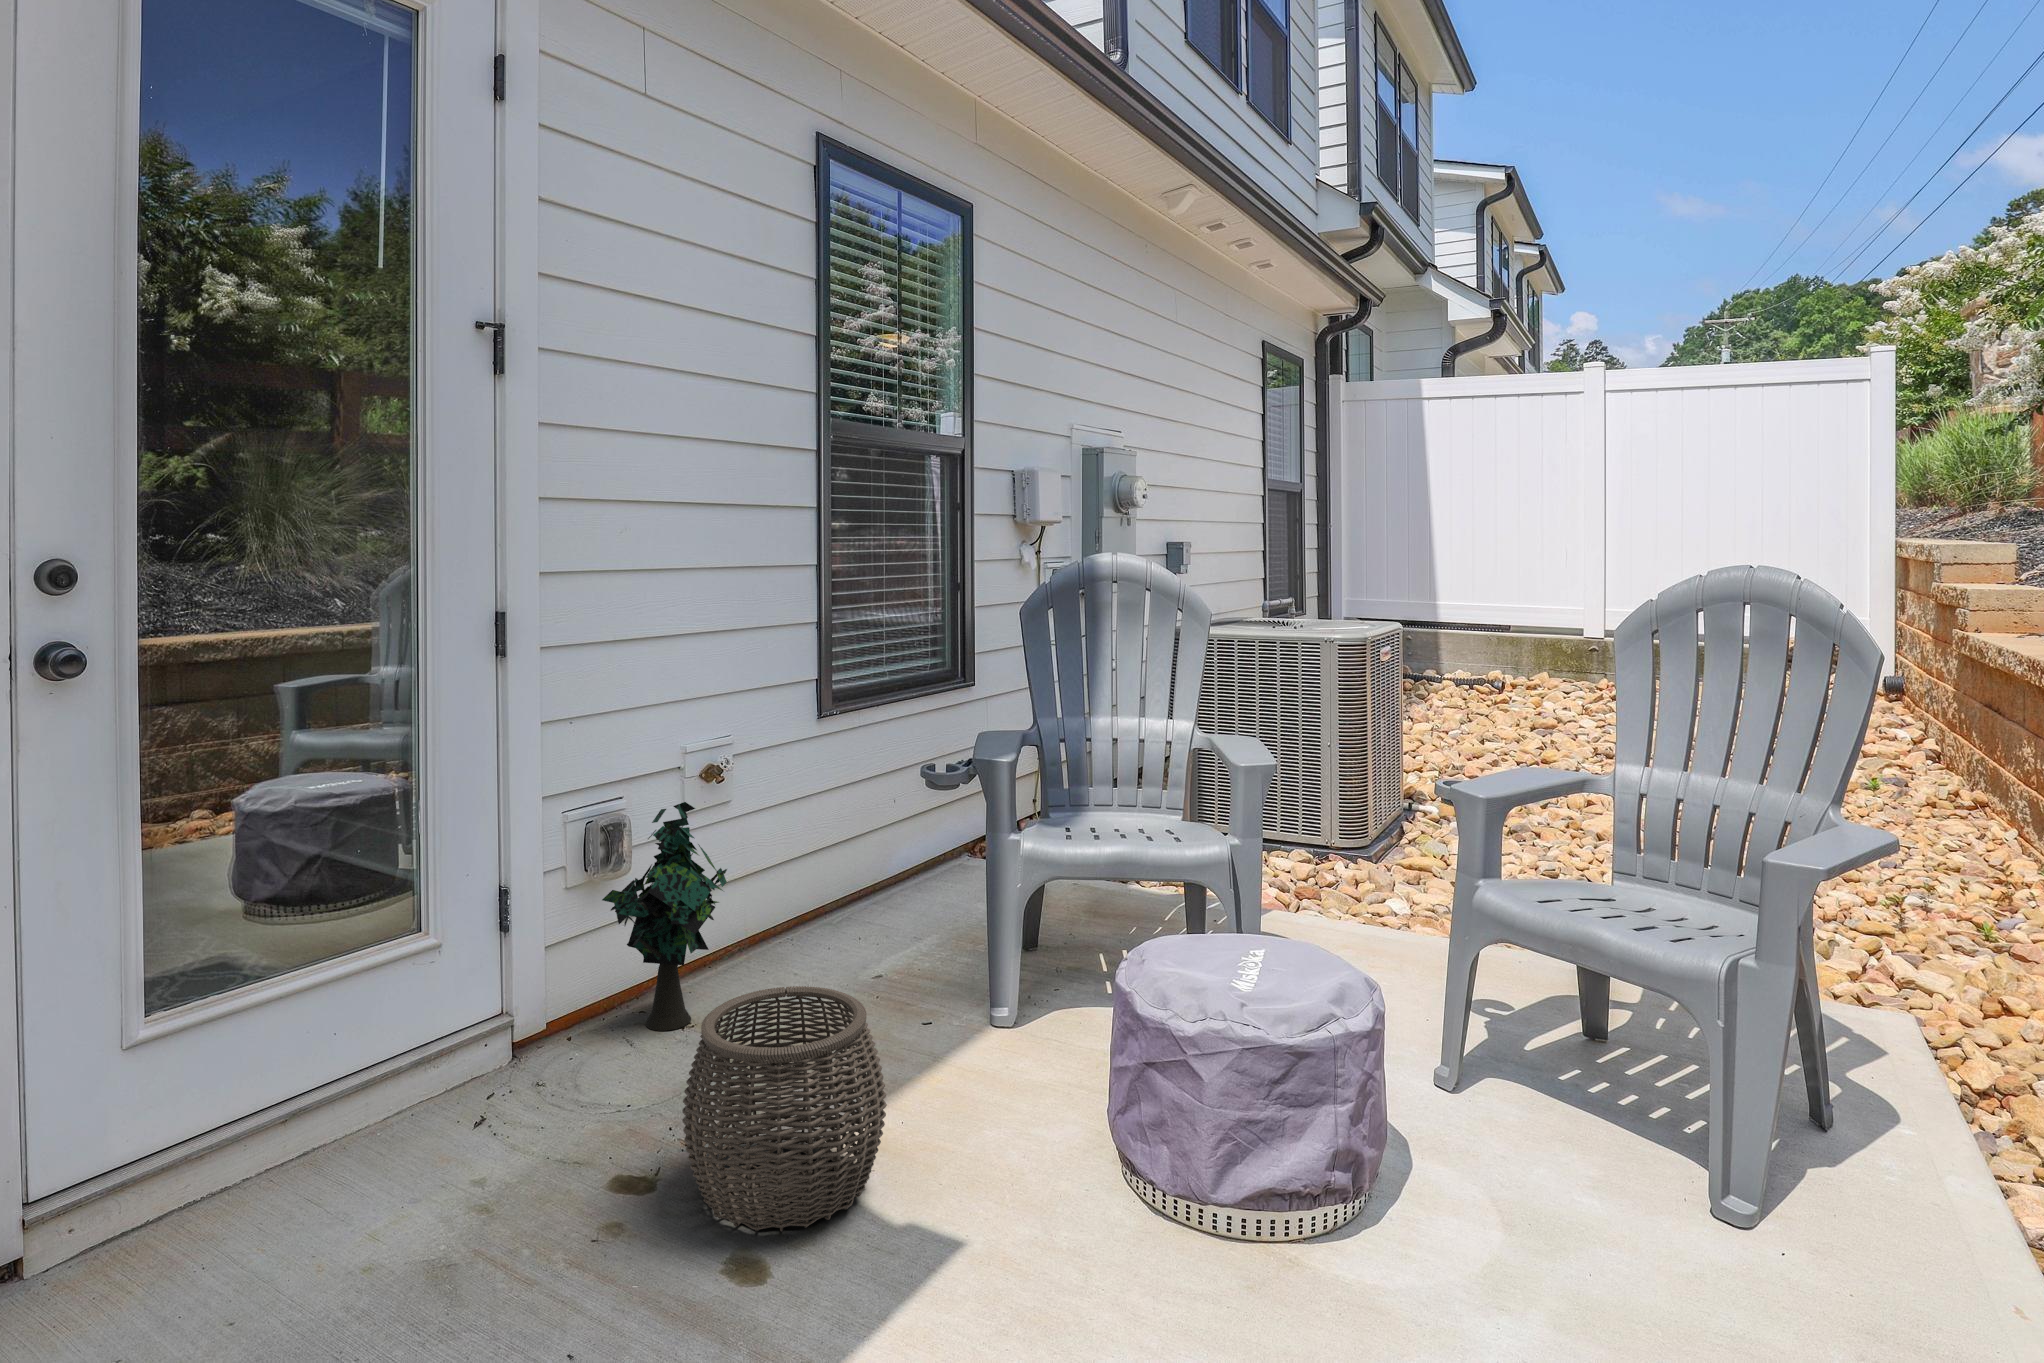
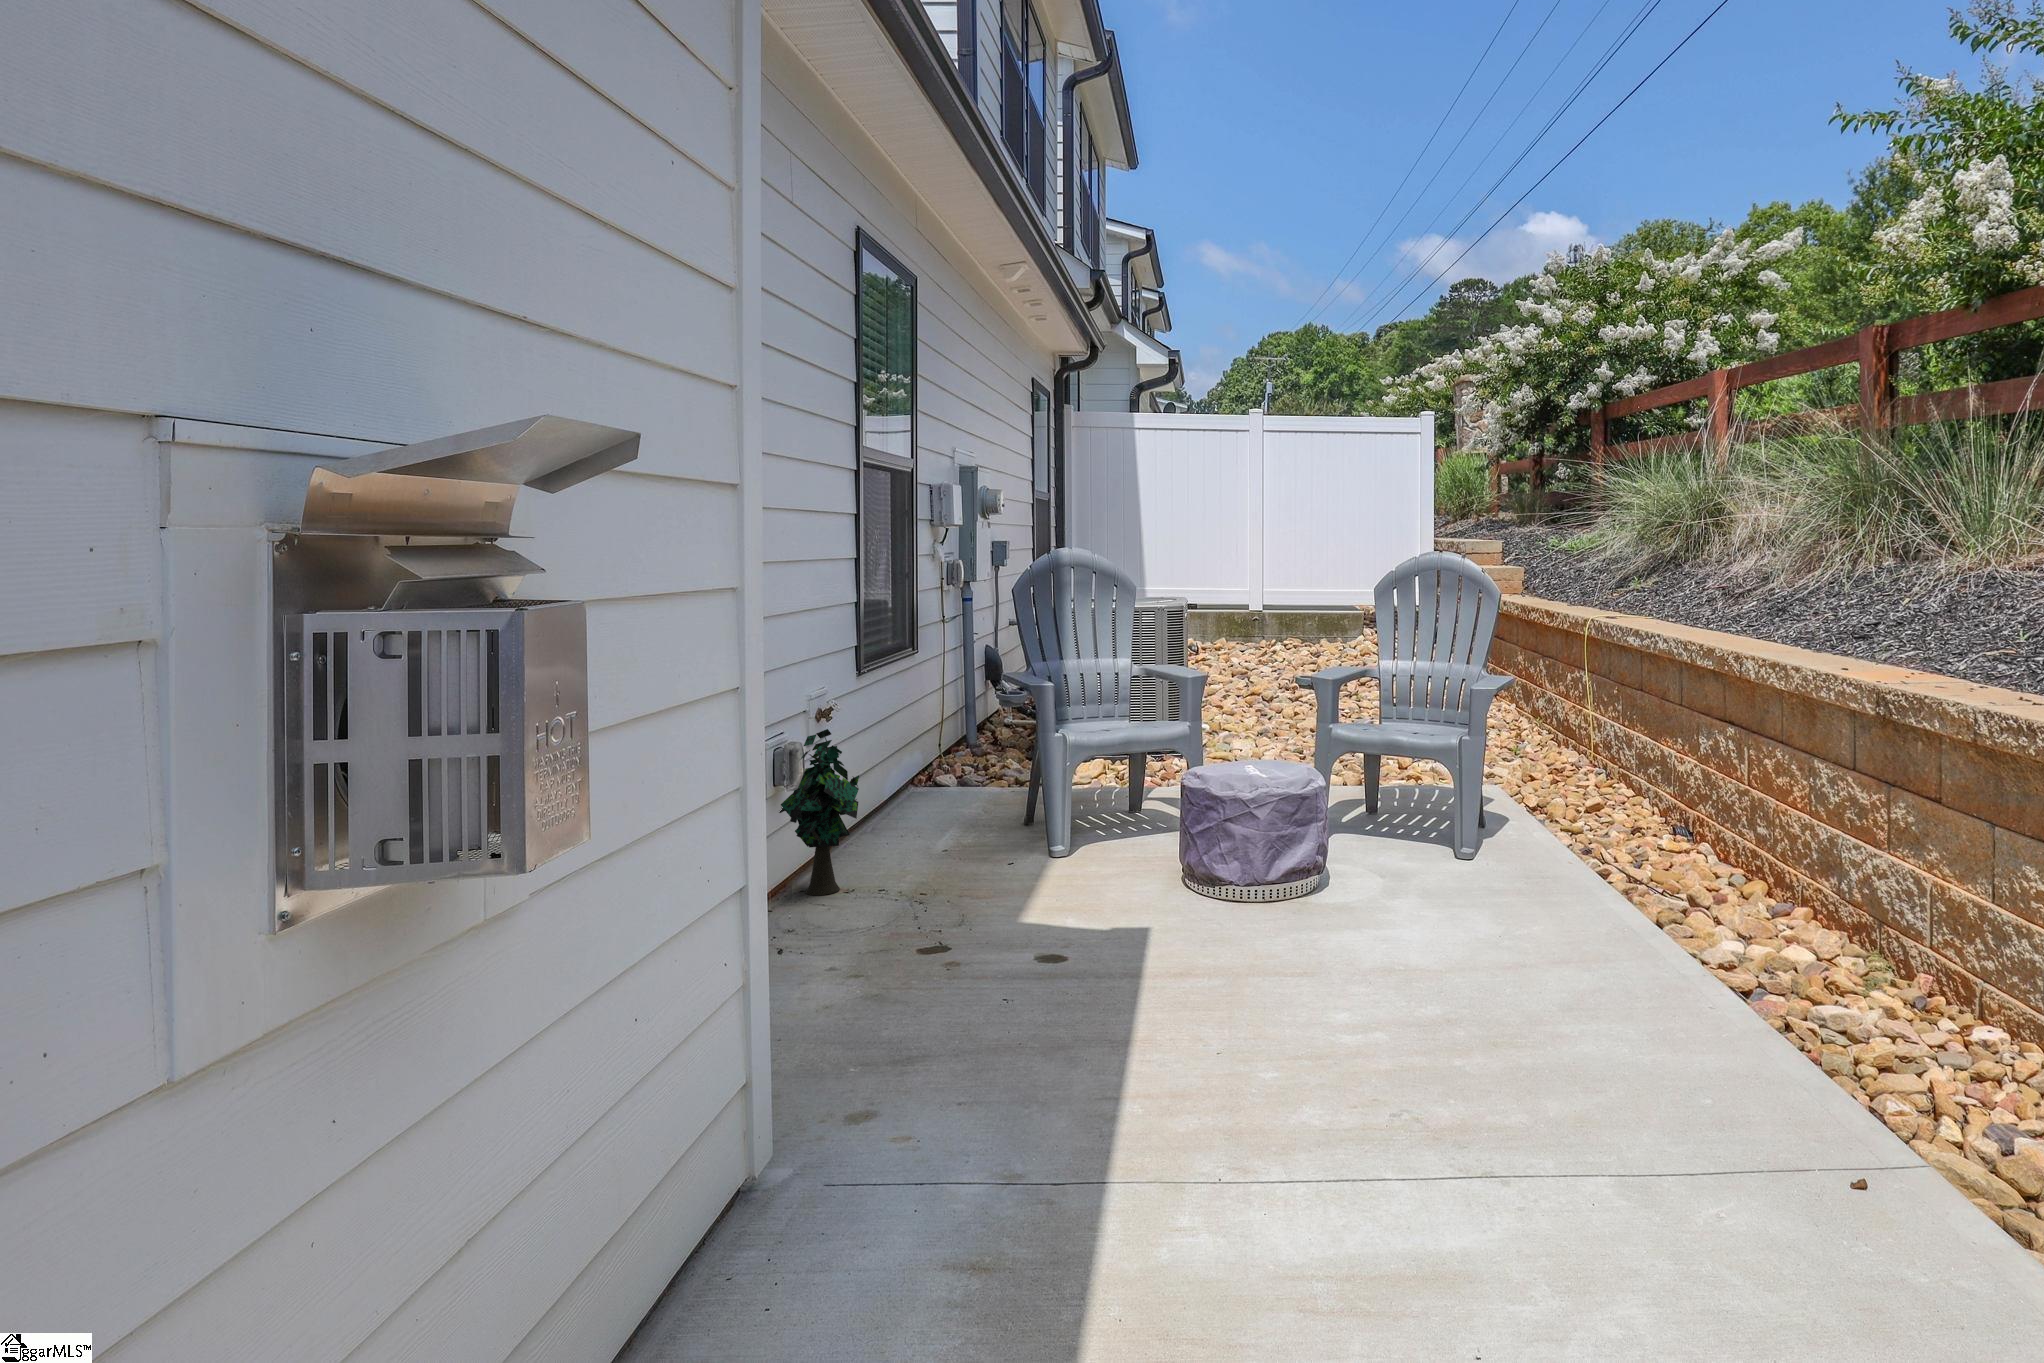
woven basket: present [682,986,887,1232] -> none [957,814,1083,945]

